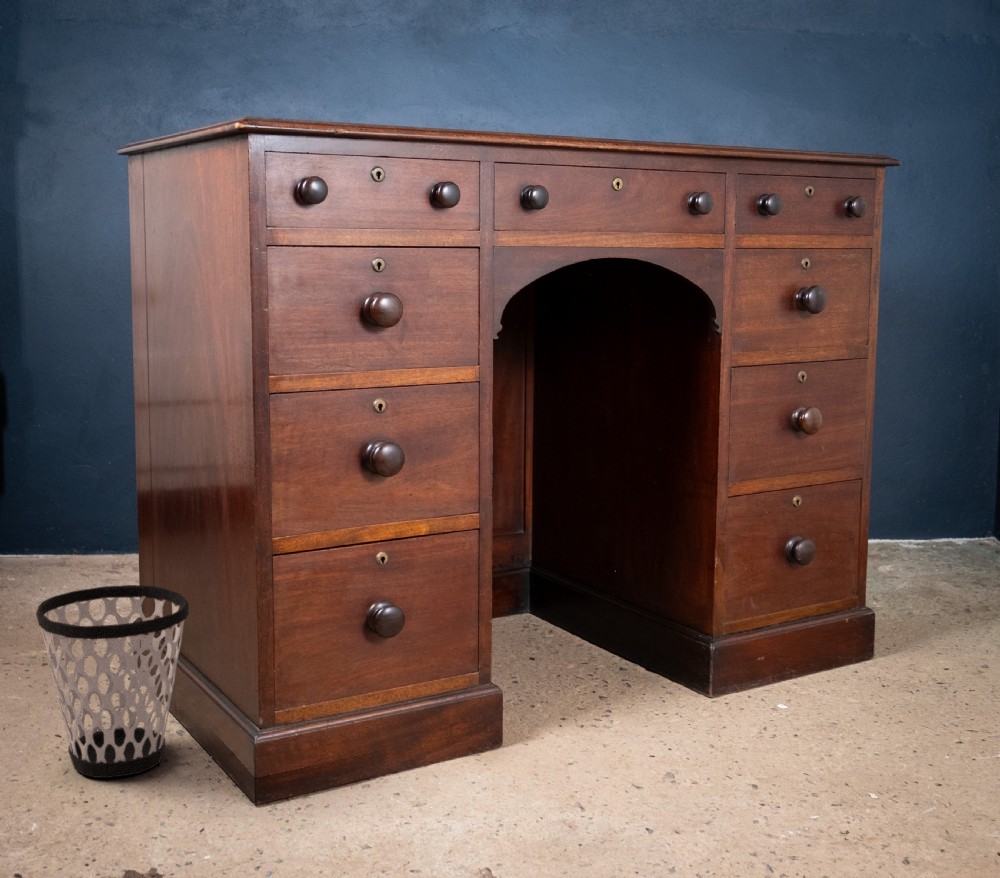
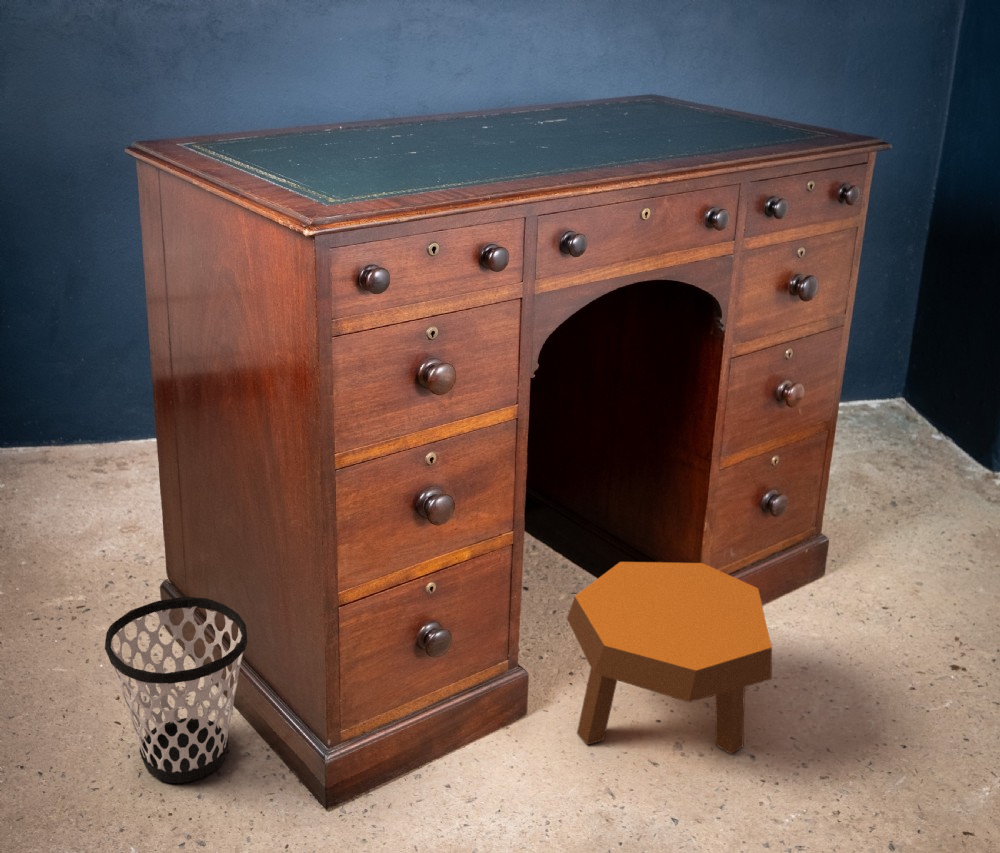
footstool: none [549,587,773,782] -> present [567,562,772,754]

